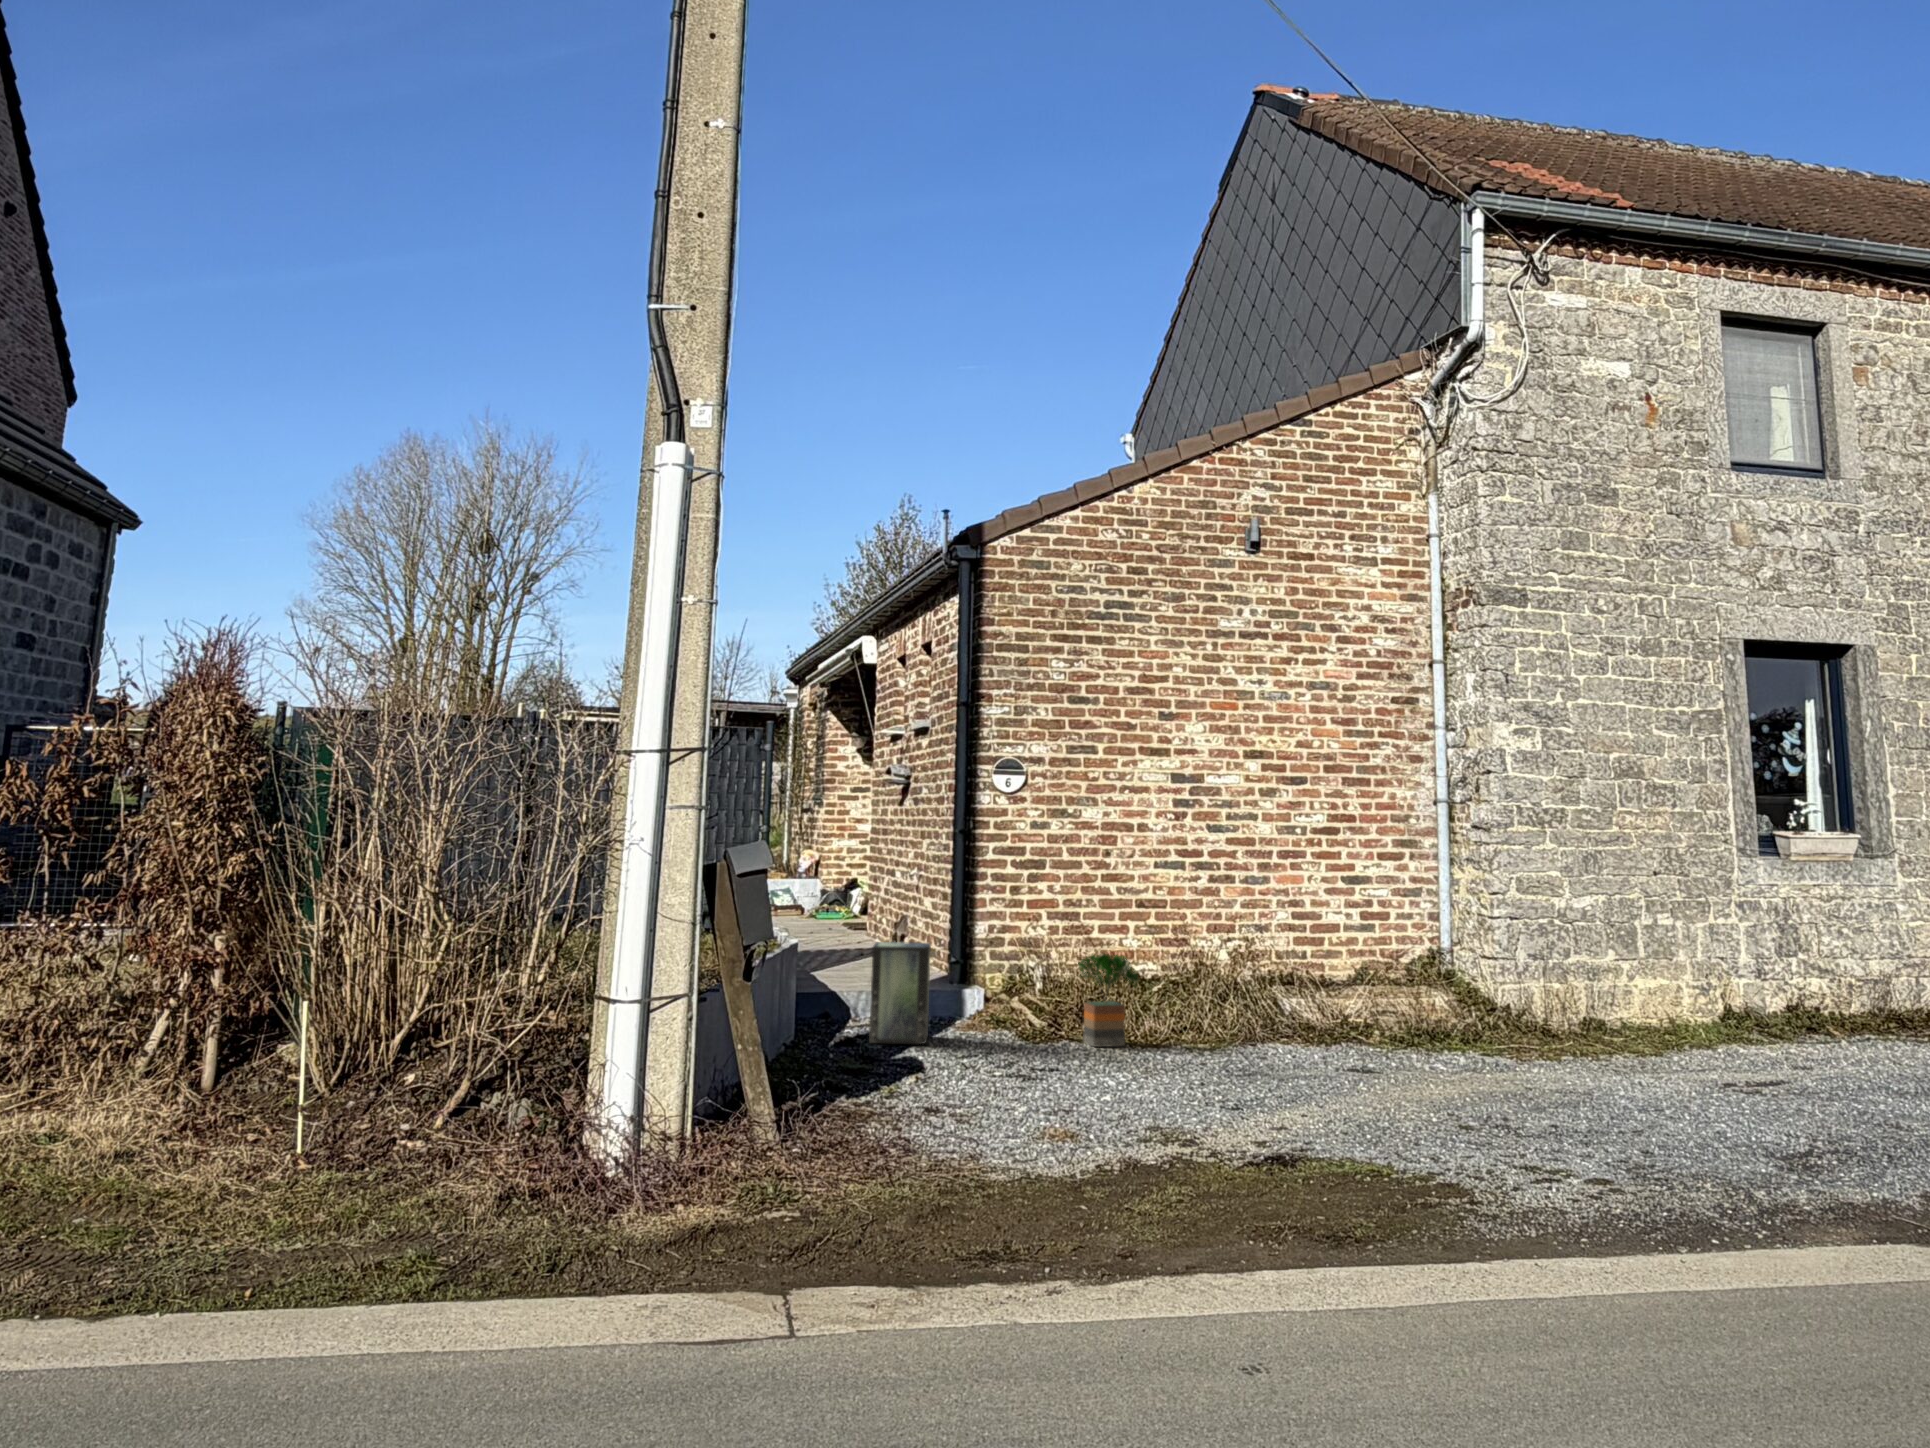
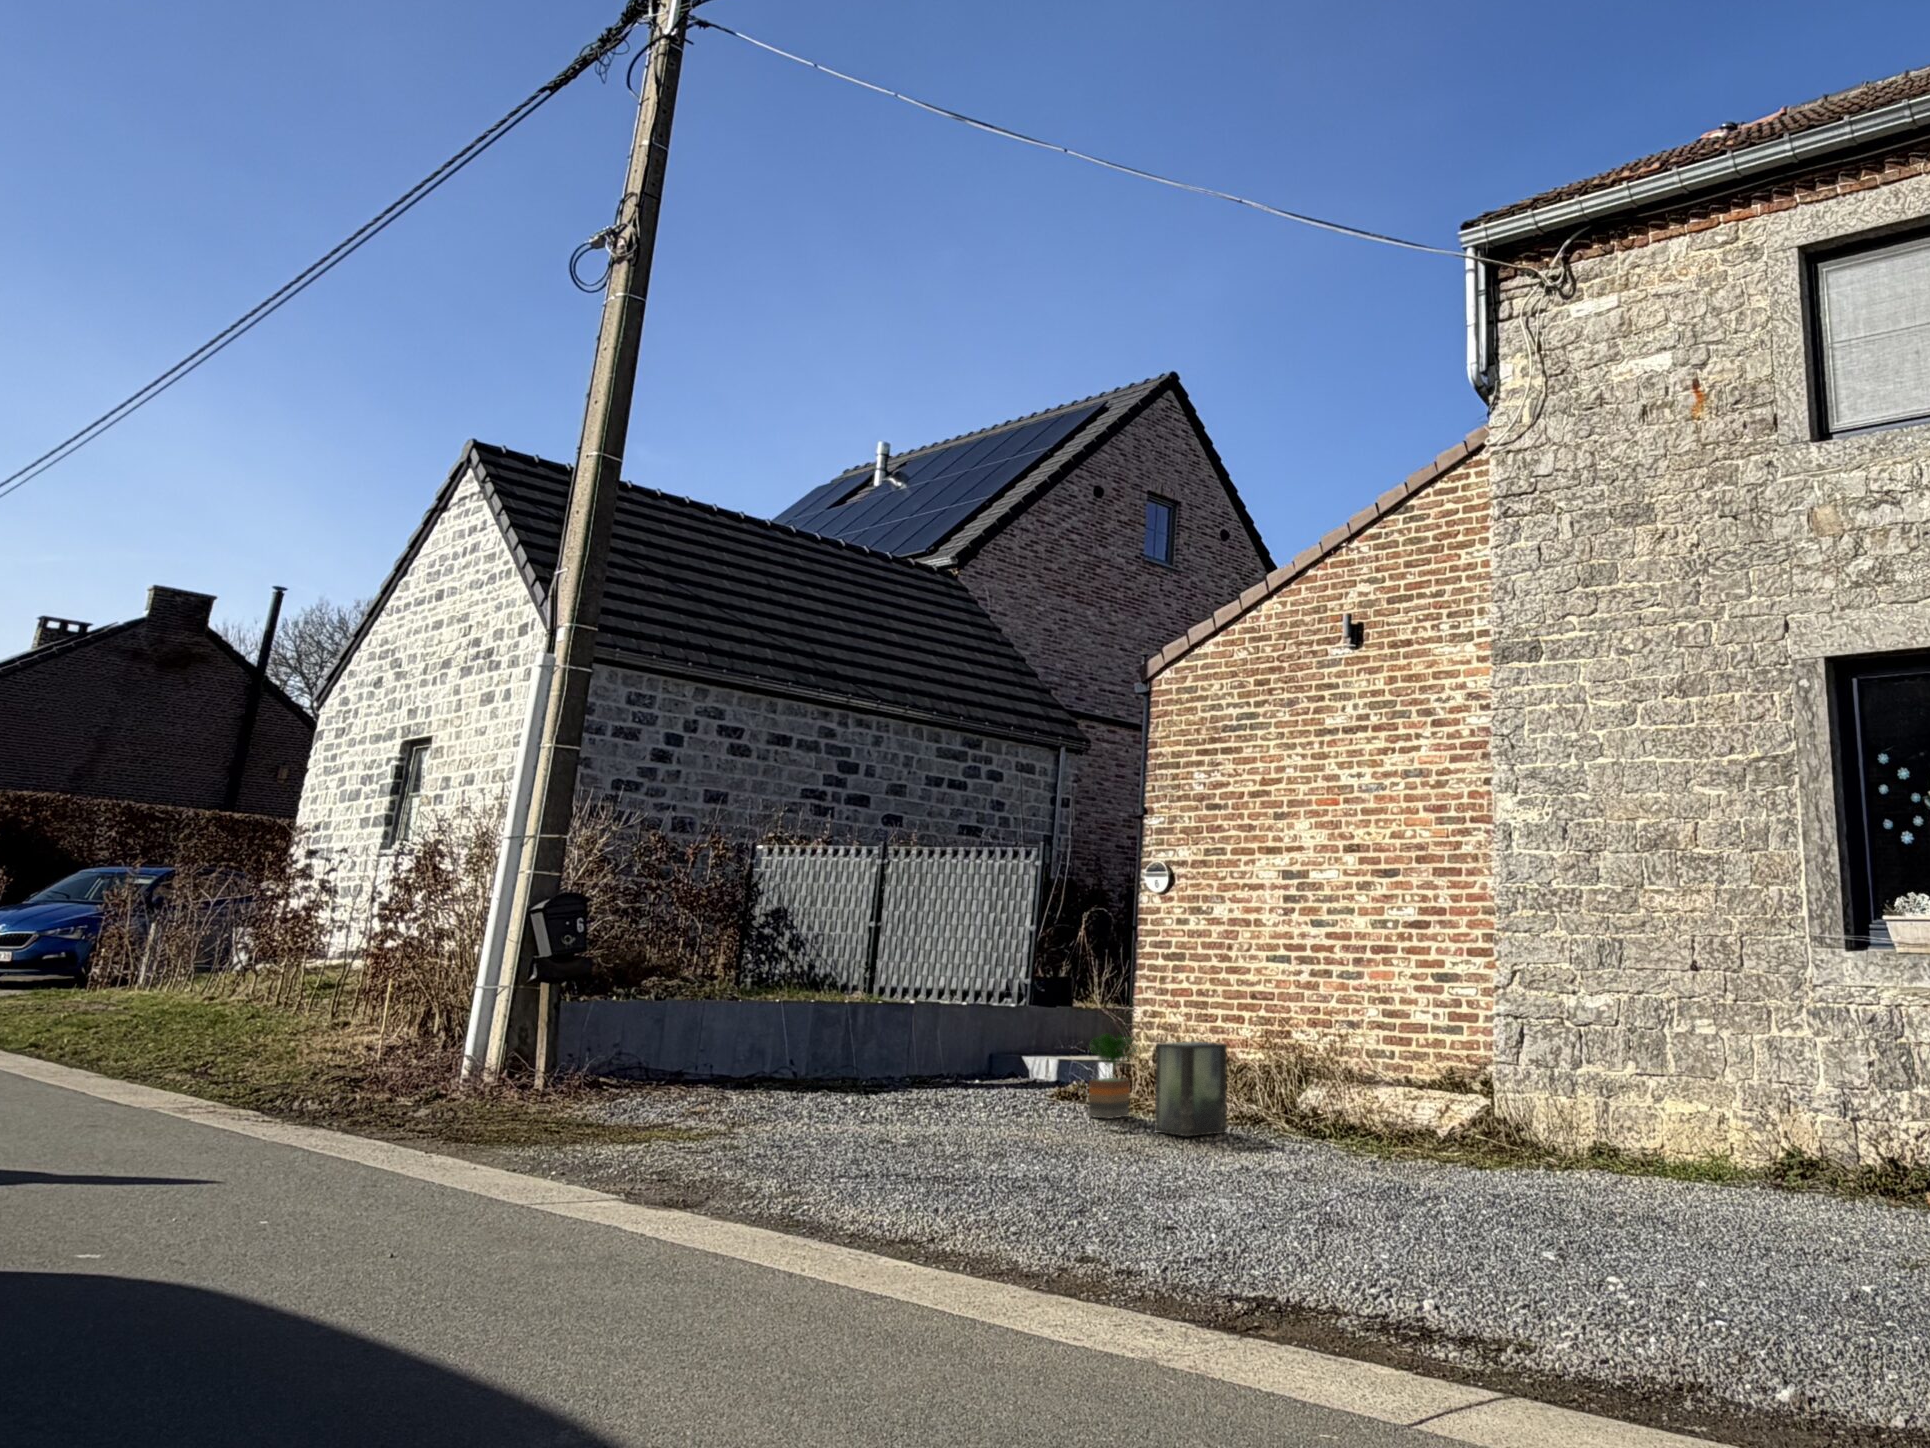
storage box: present [869,942,931,1044] -> present [1155,1041,1227,1136]

